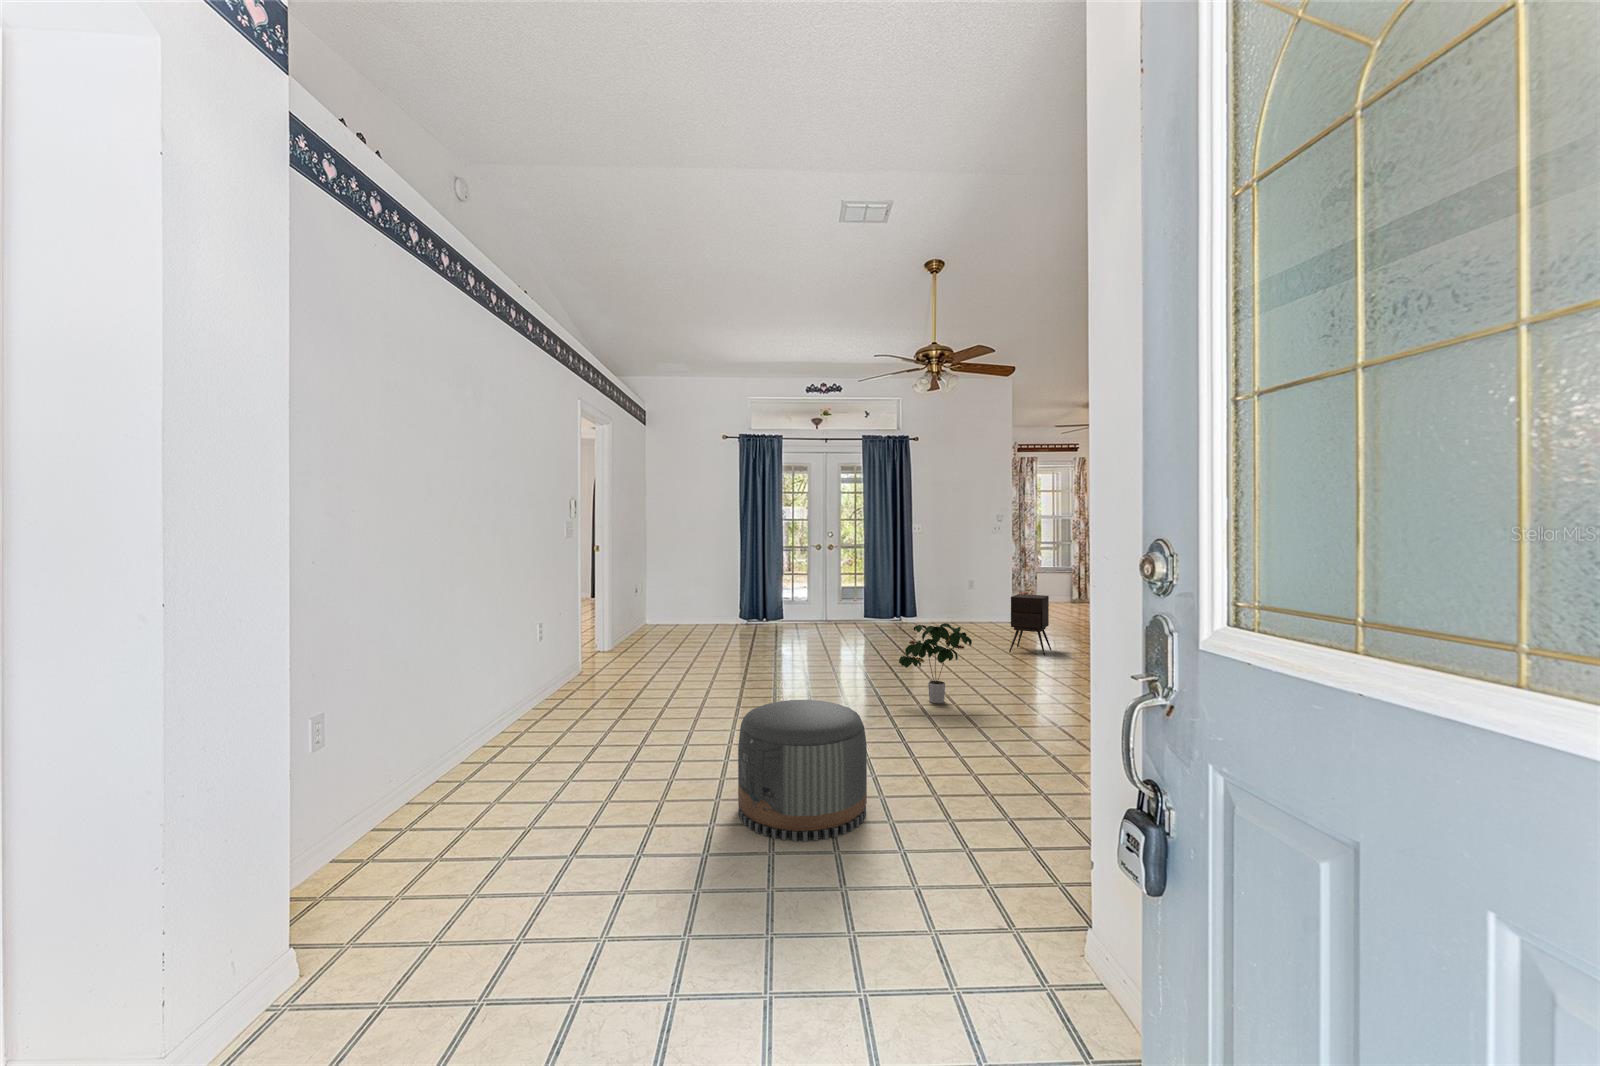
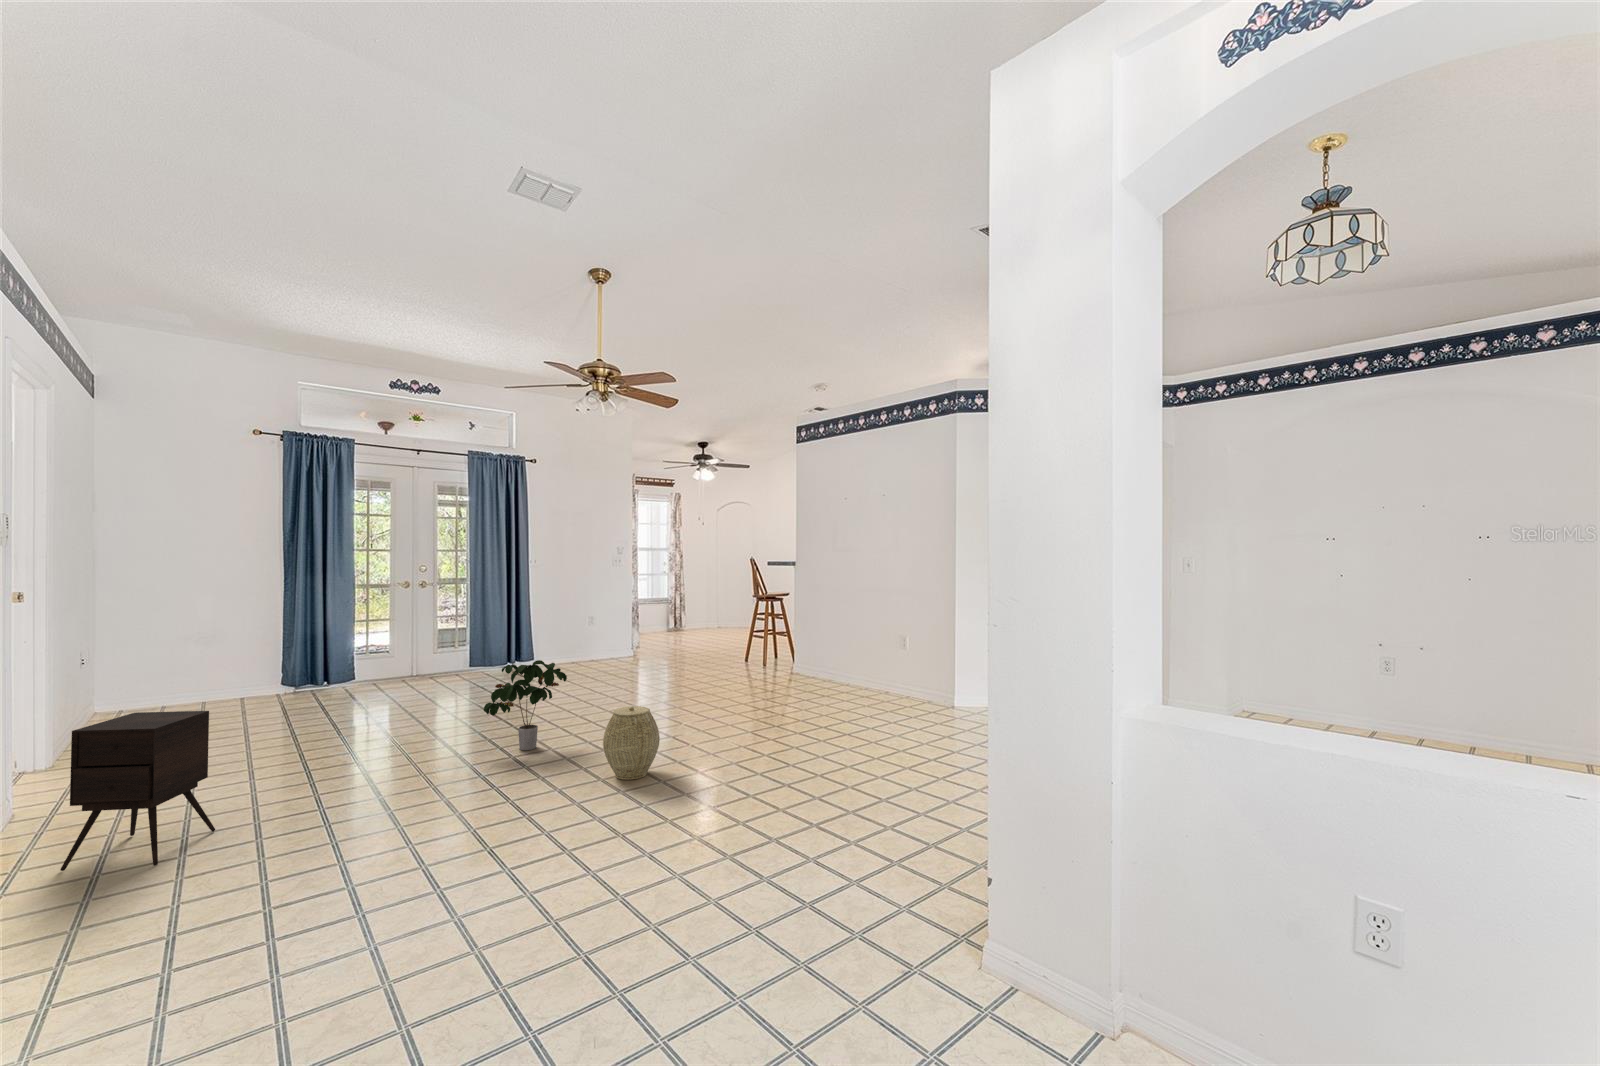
side table: present [1009,594,1051,656] -> present [60,711,215,871]
woven basket: none [993,675,1050,748] -> present [603,706,660,780]
pouf: present [738,700,867,841] -> none [311,774,496,966]

